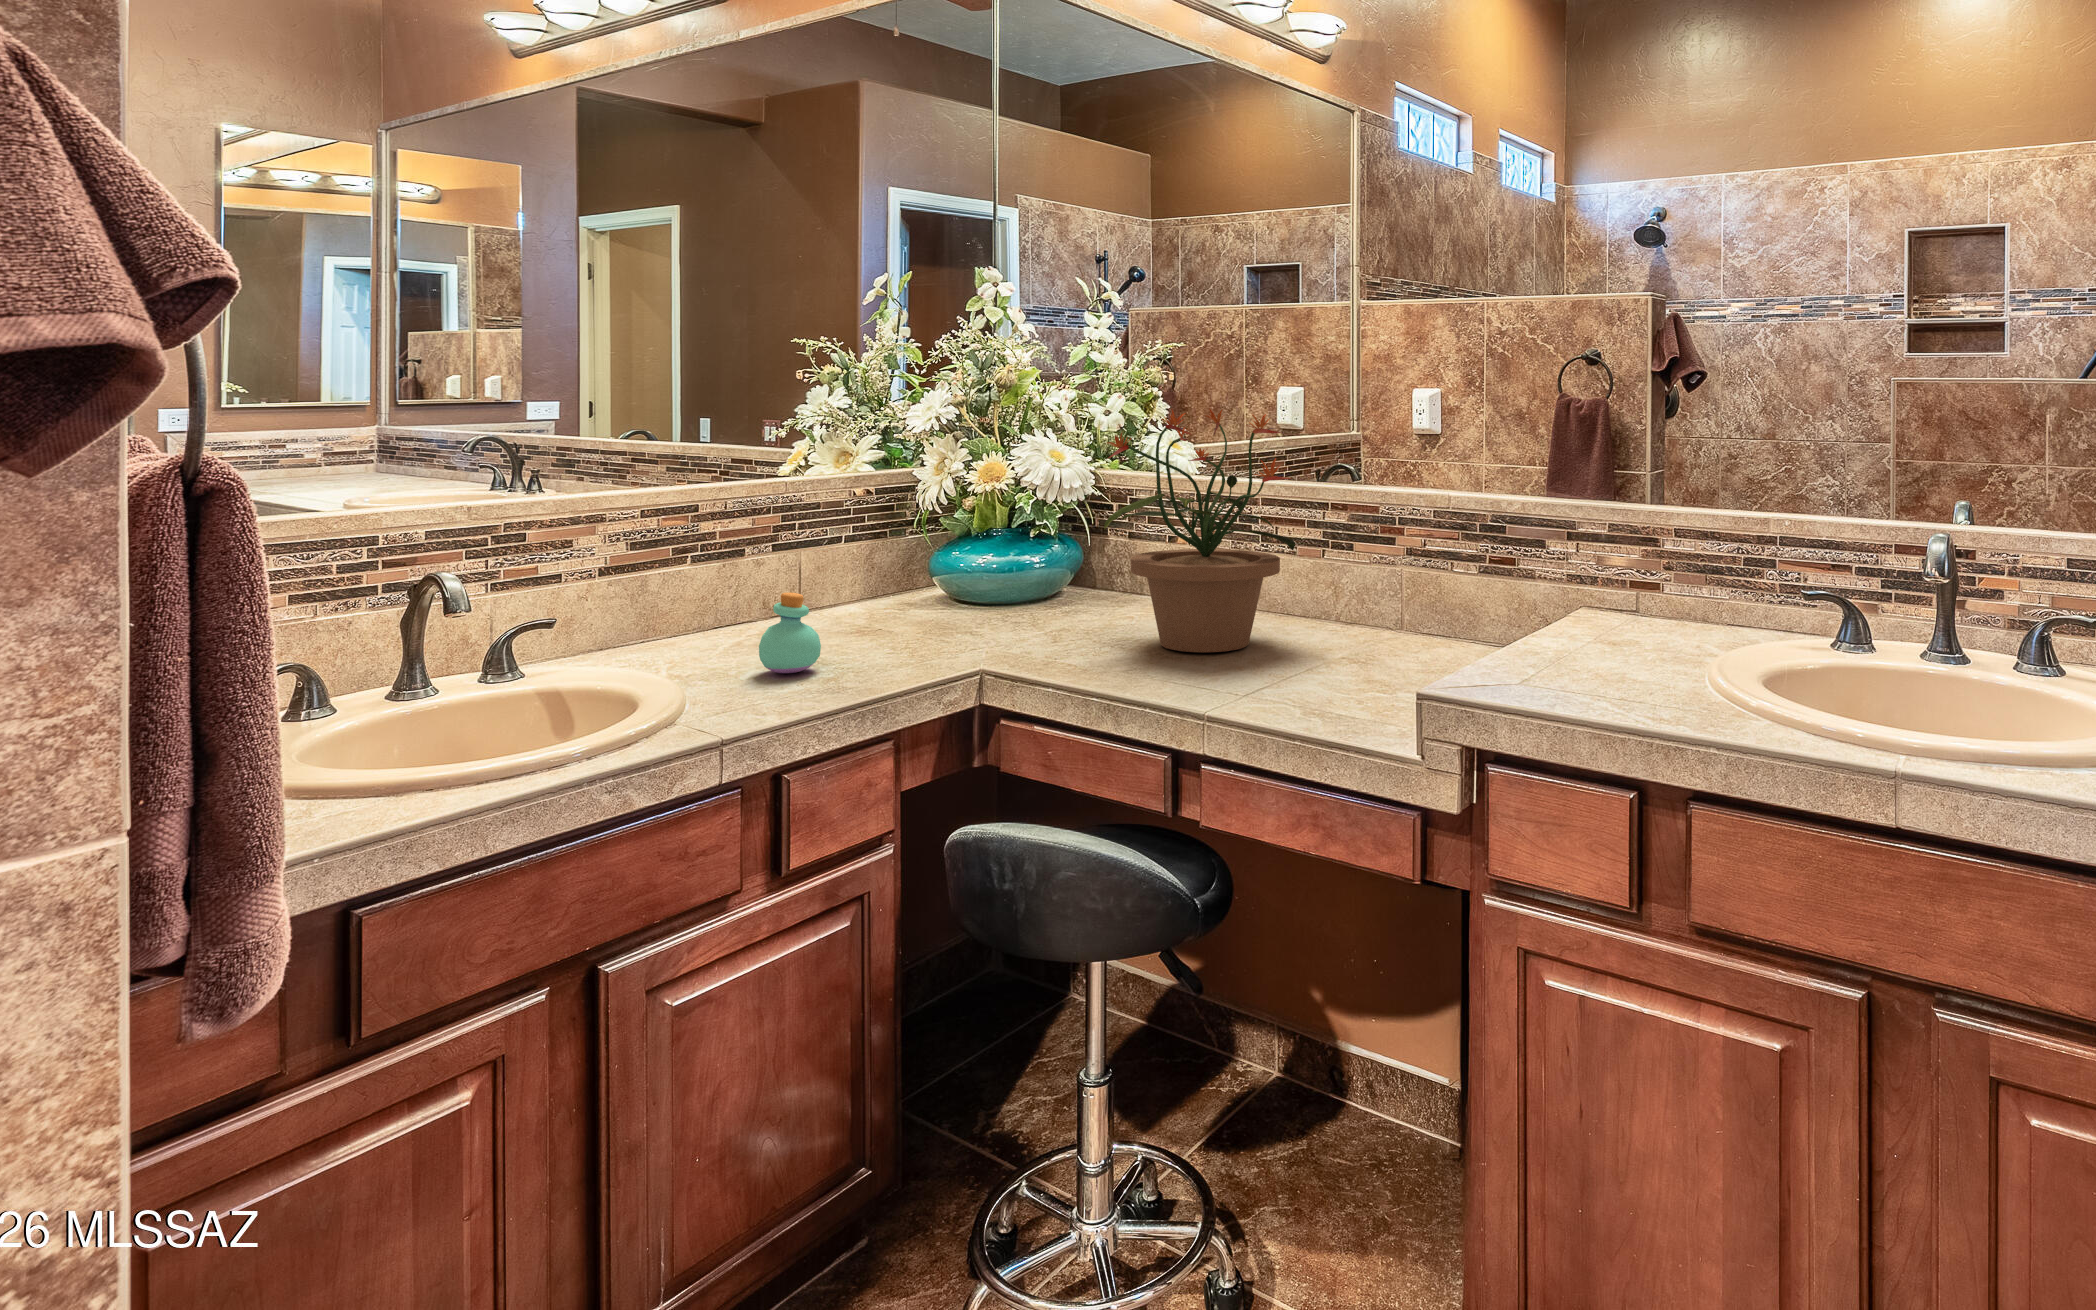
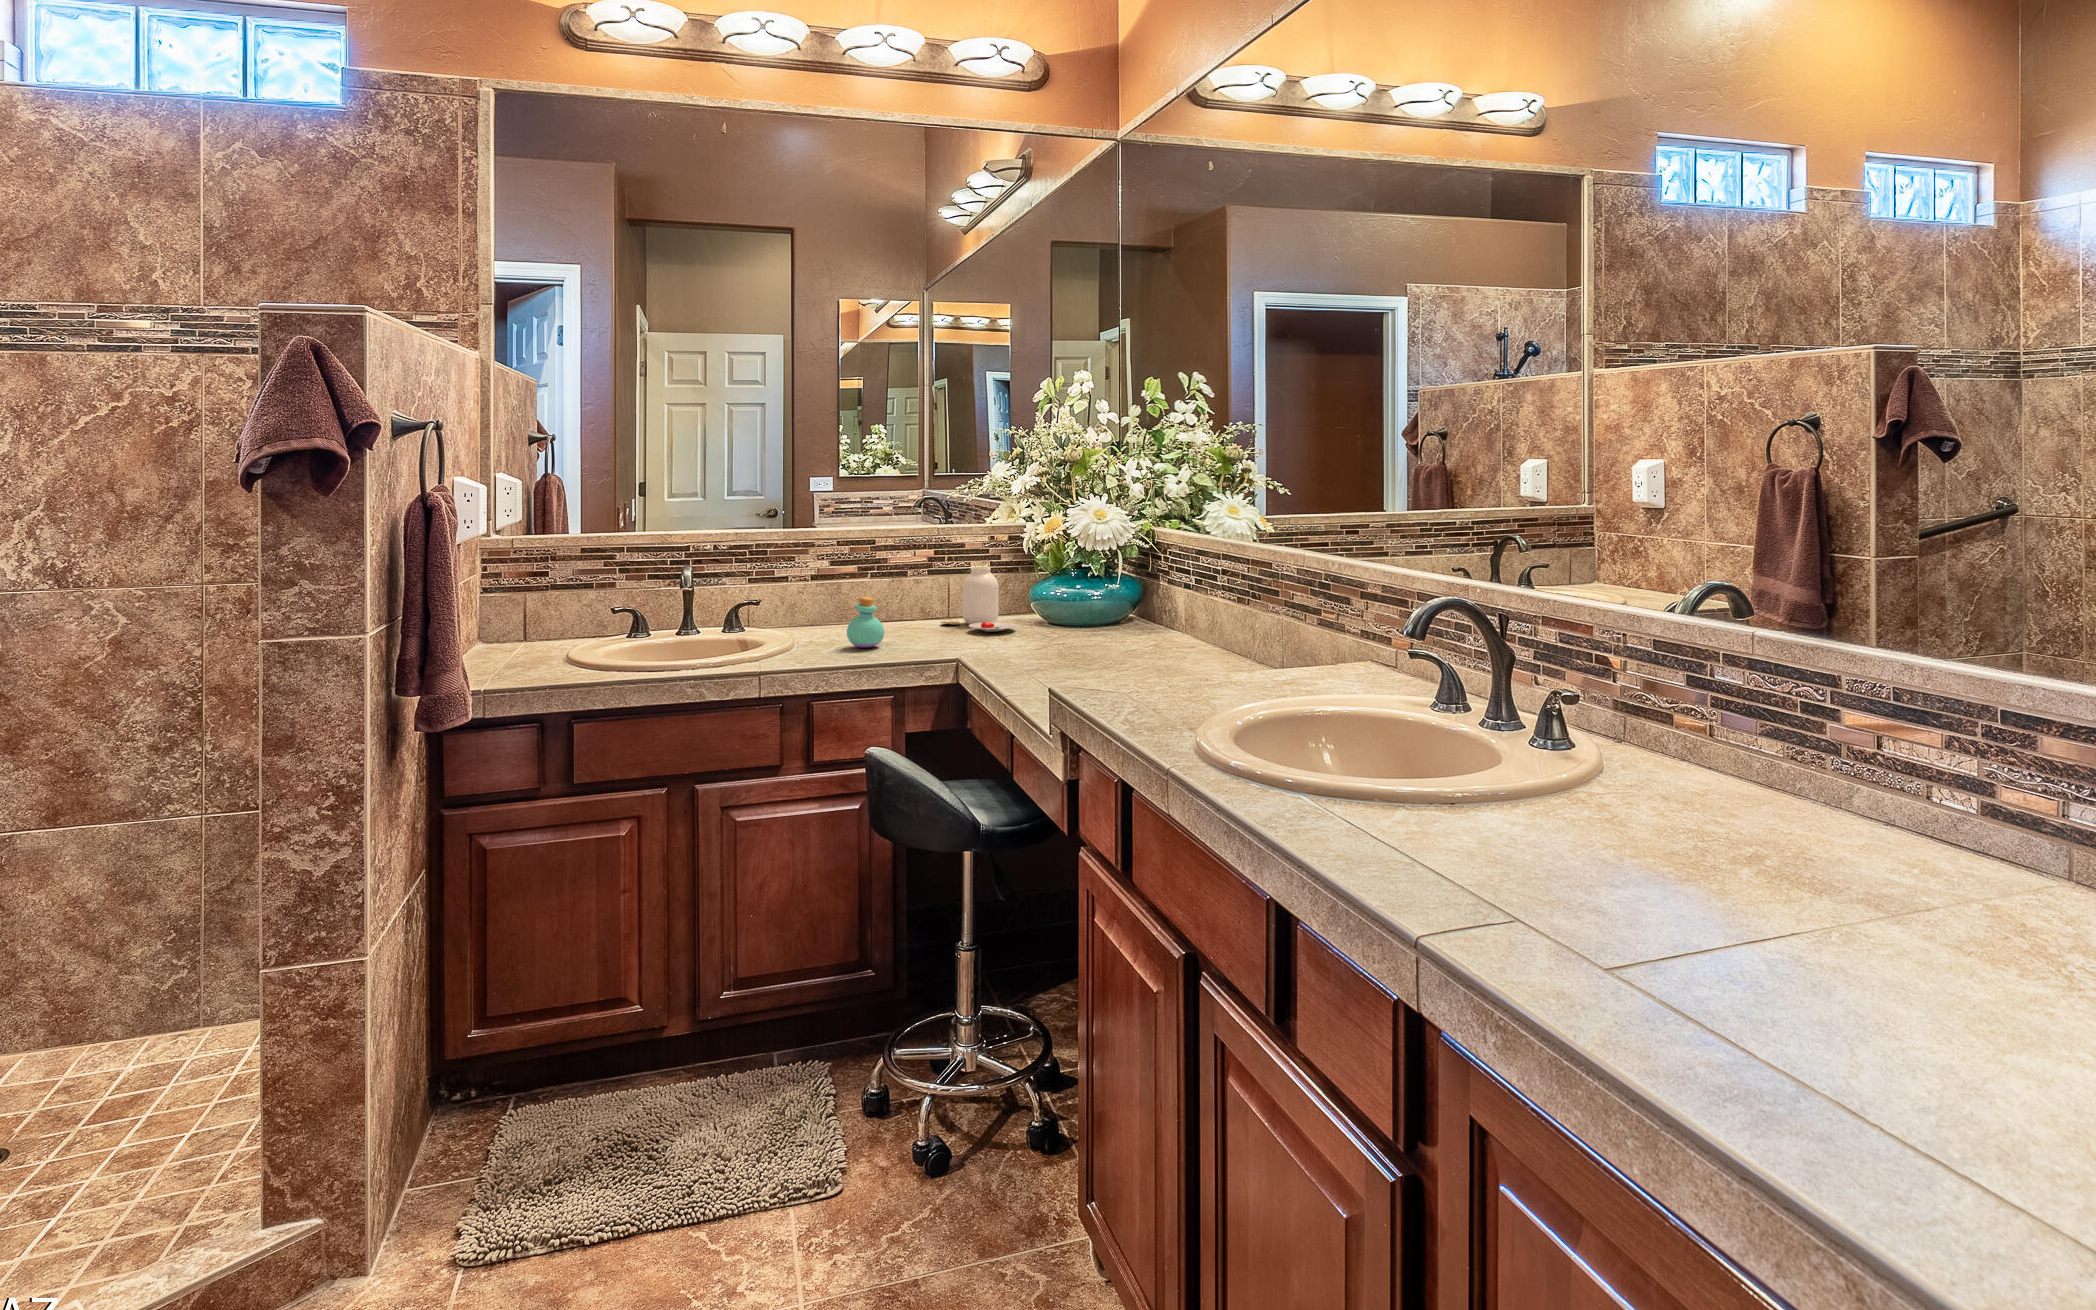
potted plant: present [1104,408,1295,652] -> none [1052,480,1192,666]
jar: none [825,534,963,626] -> present [941,567,1017,631]

